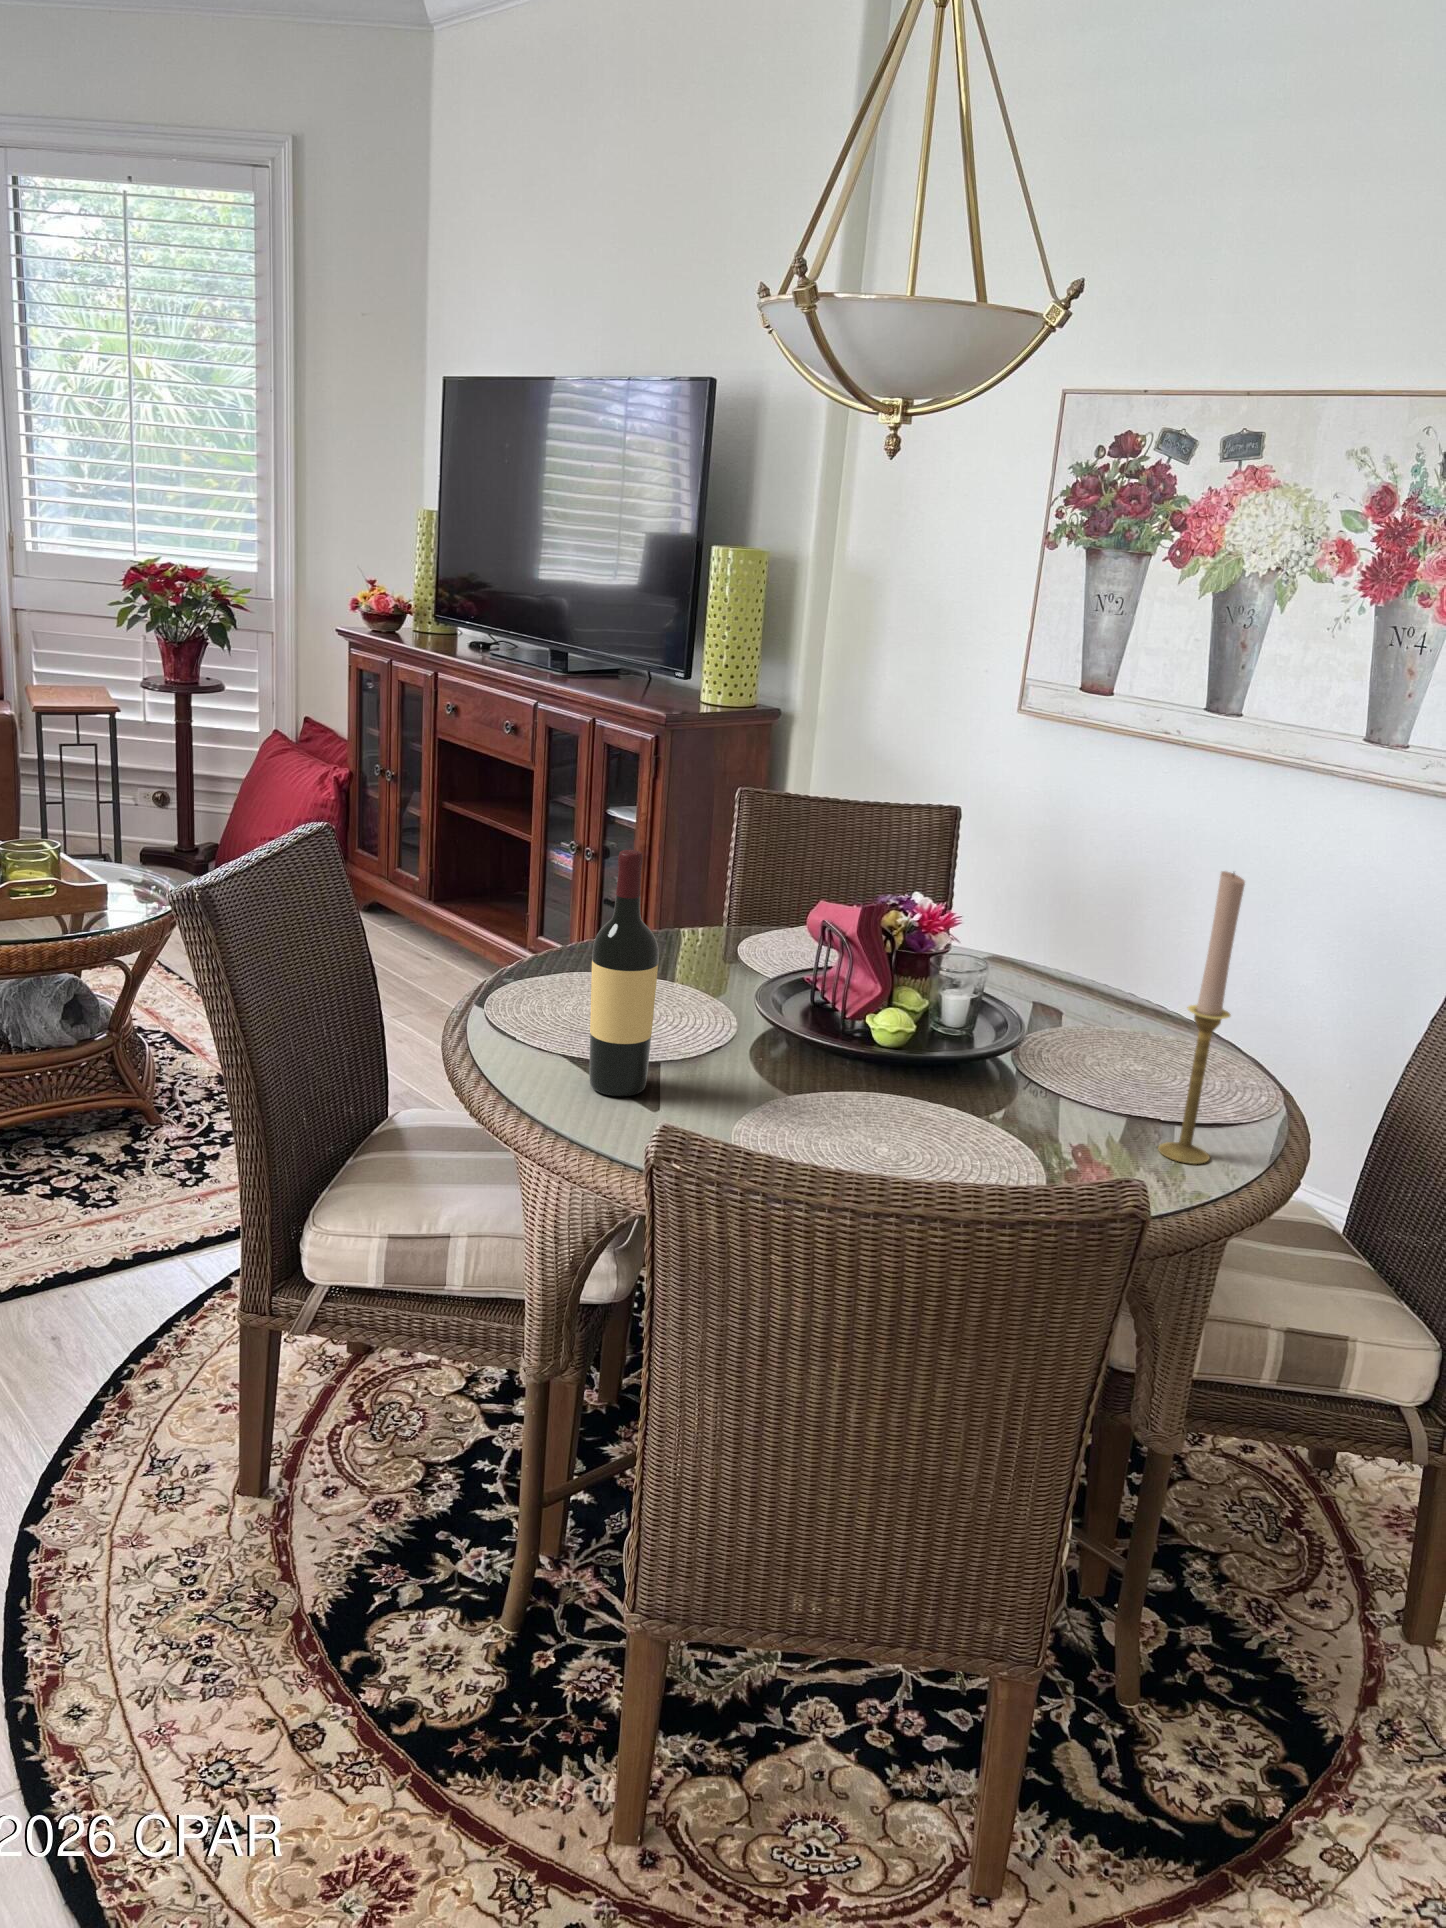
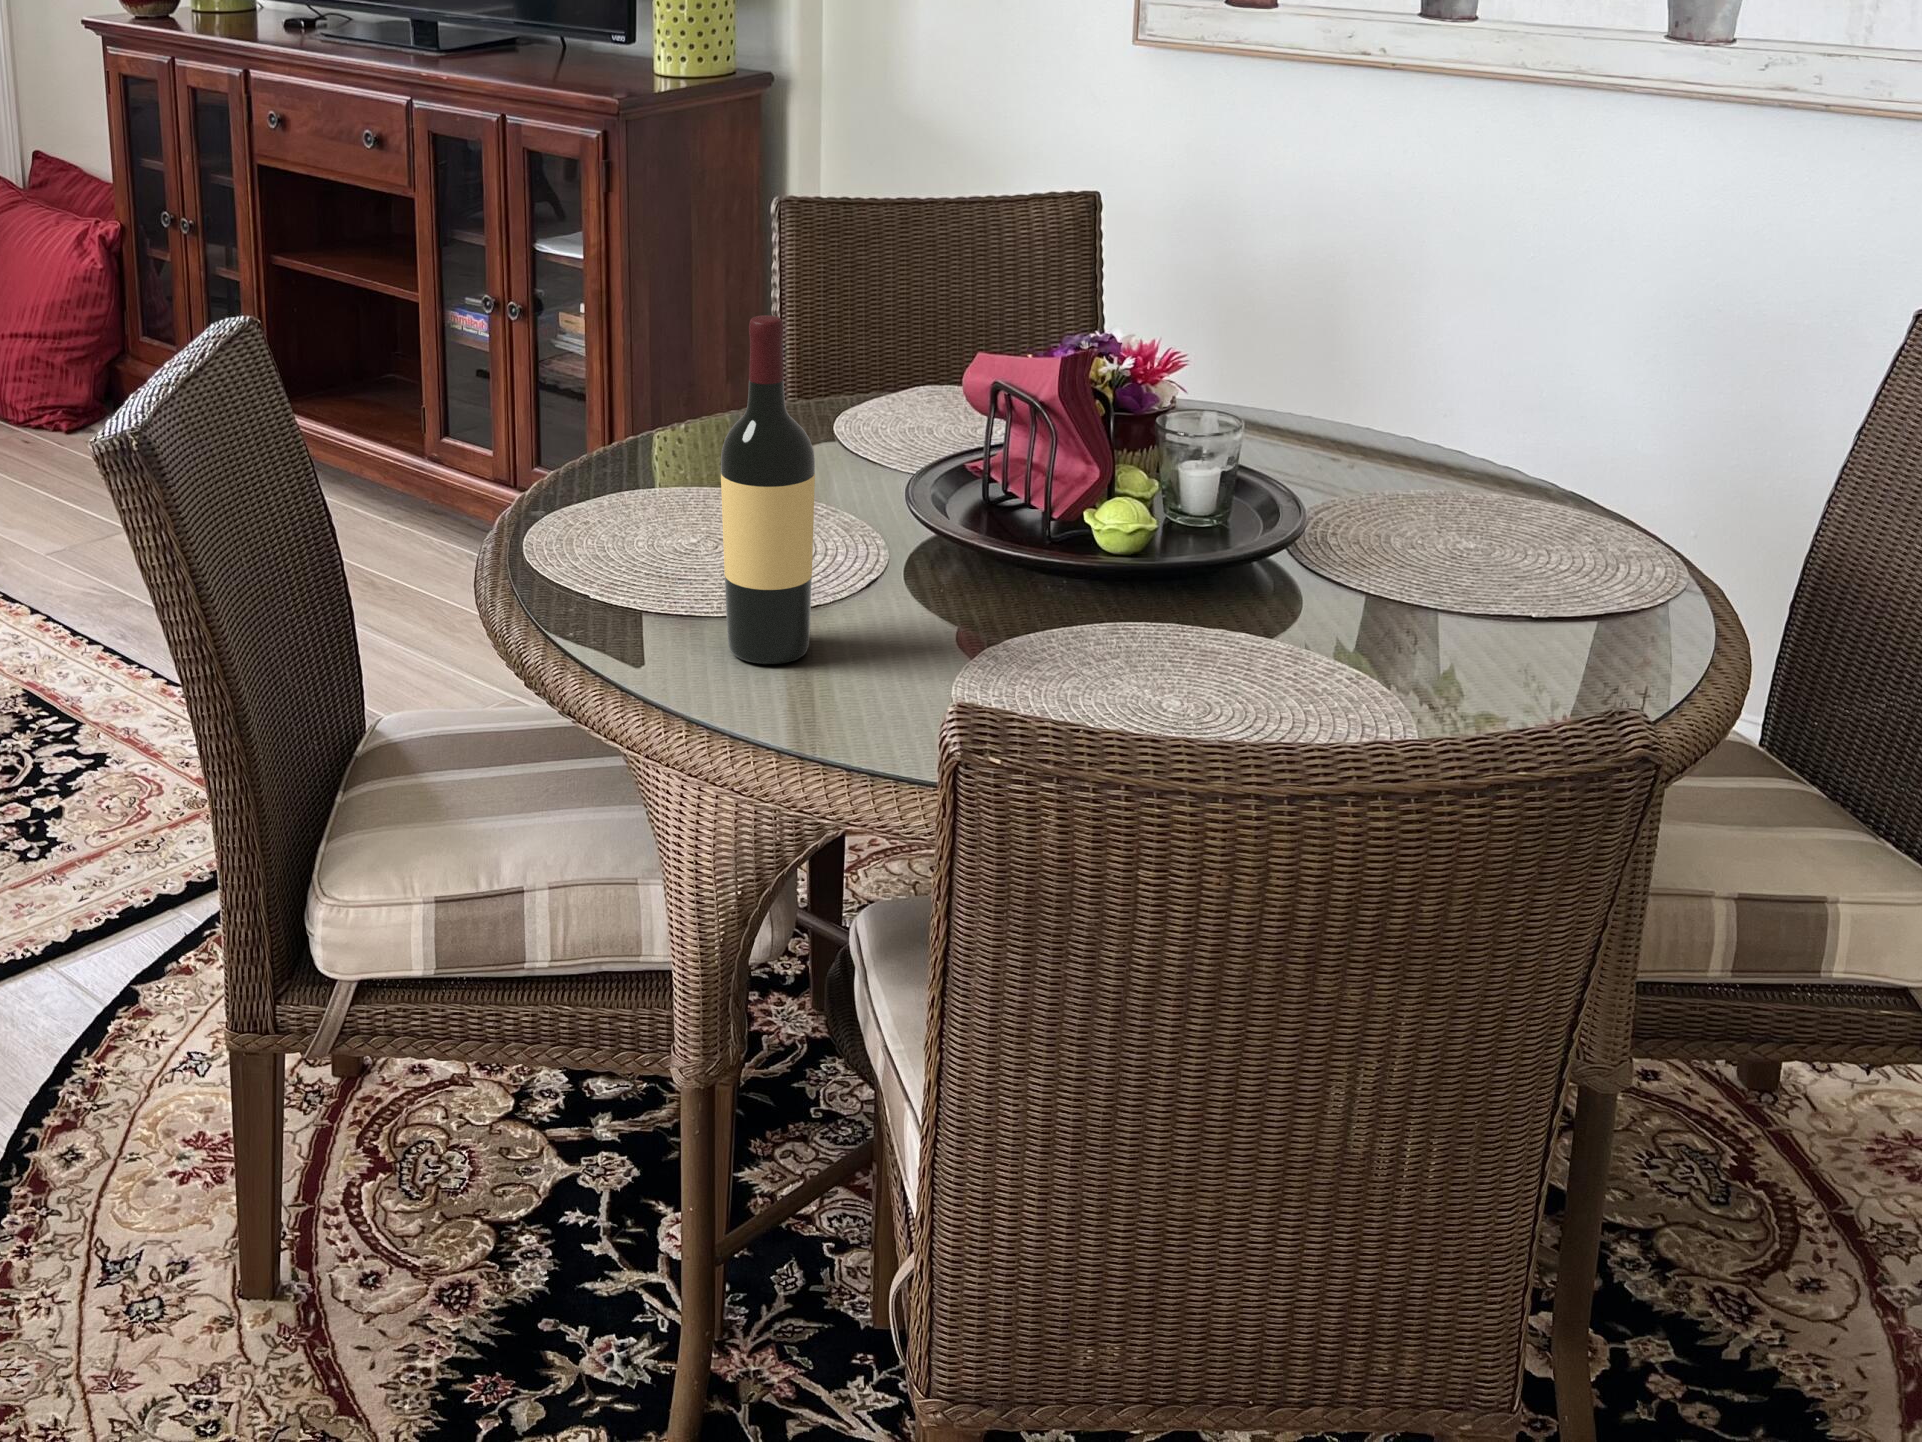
candlestick: present [1158,871,1245,1164] -> none [1543,257,1636,672]

